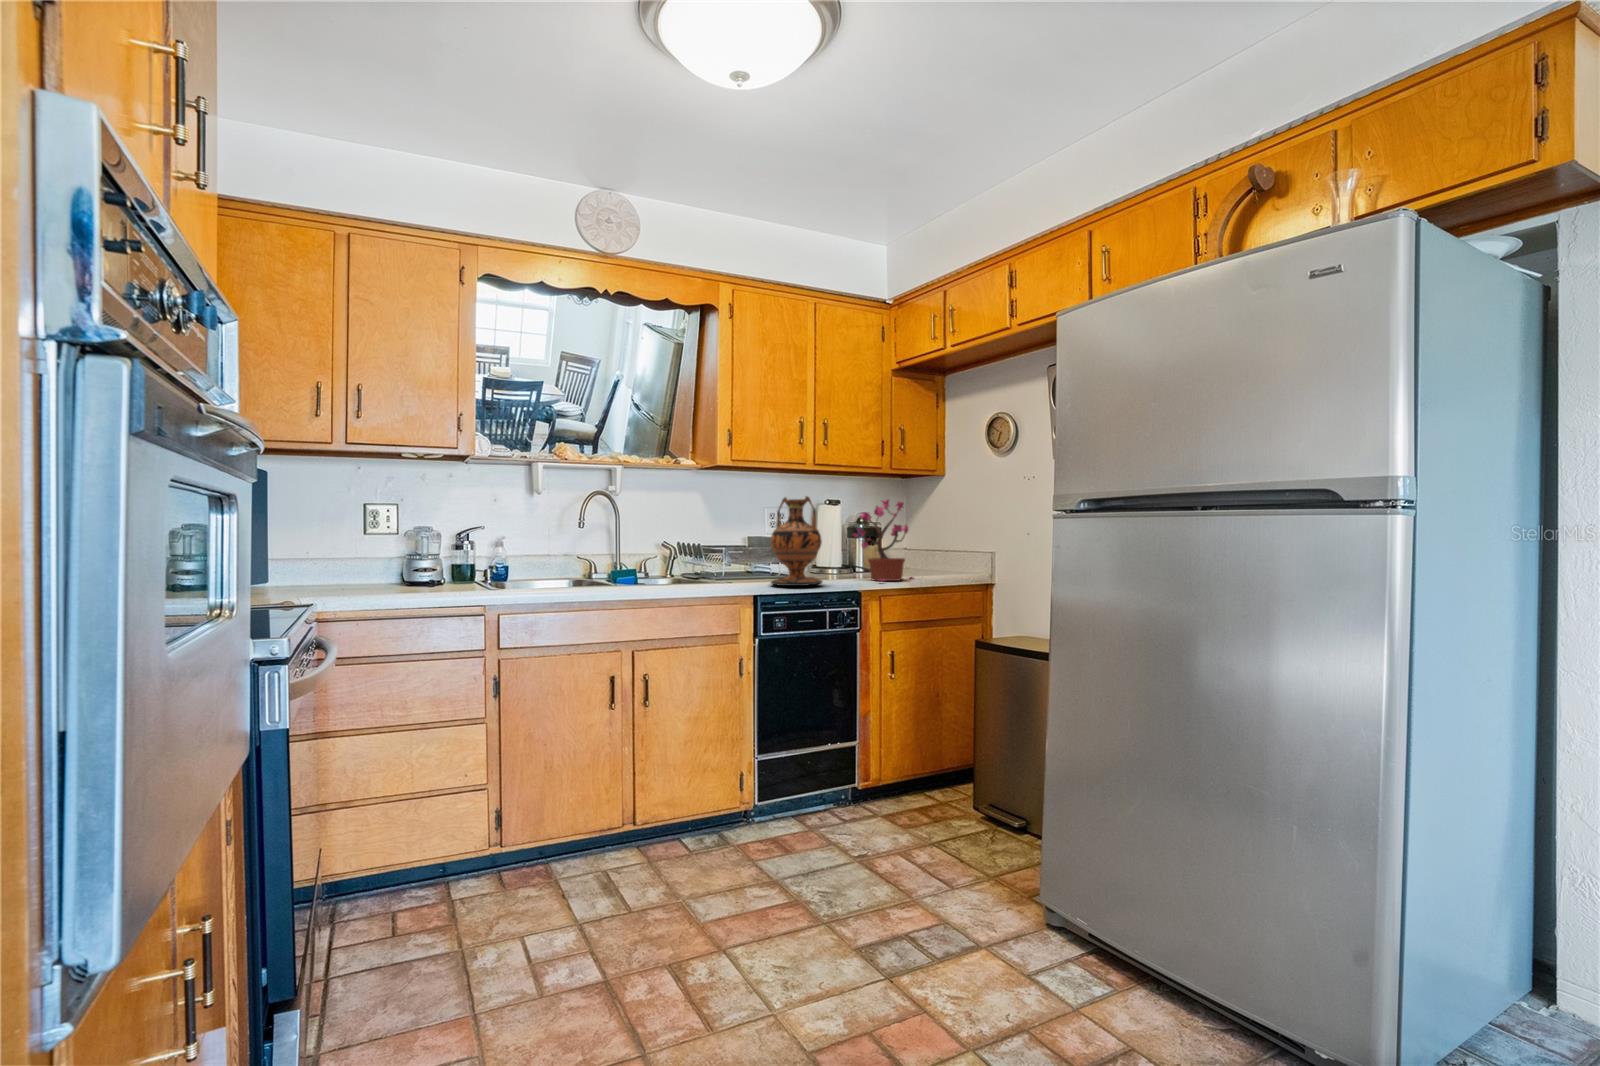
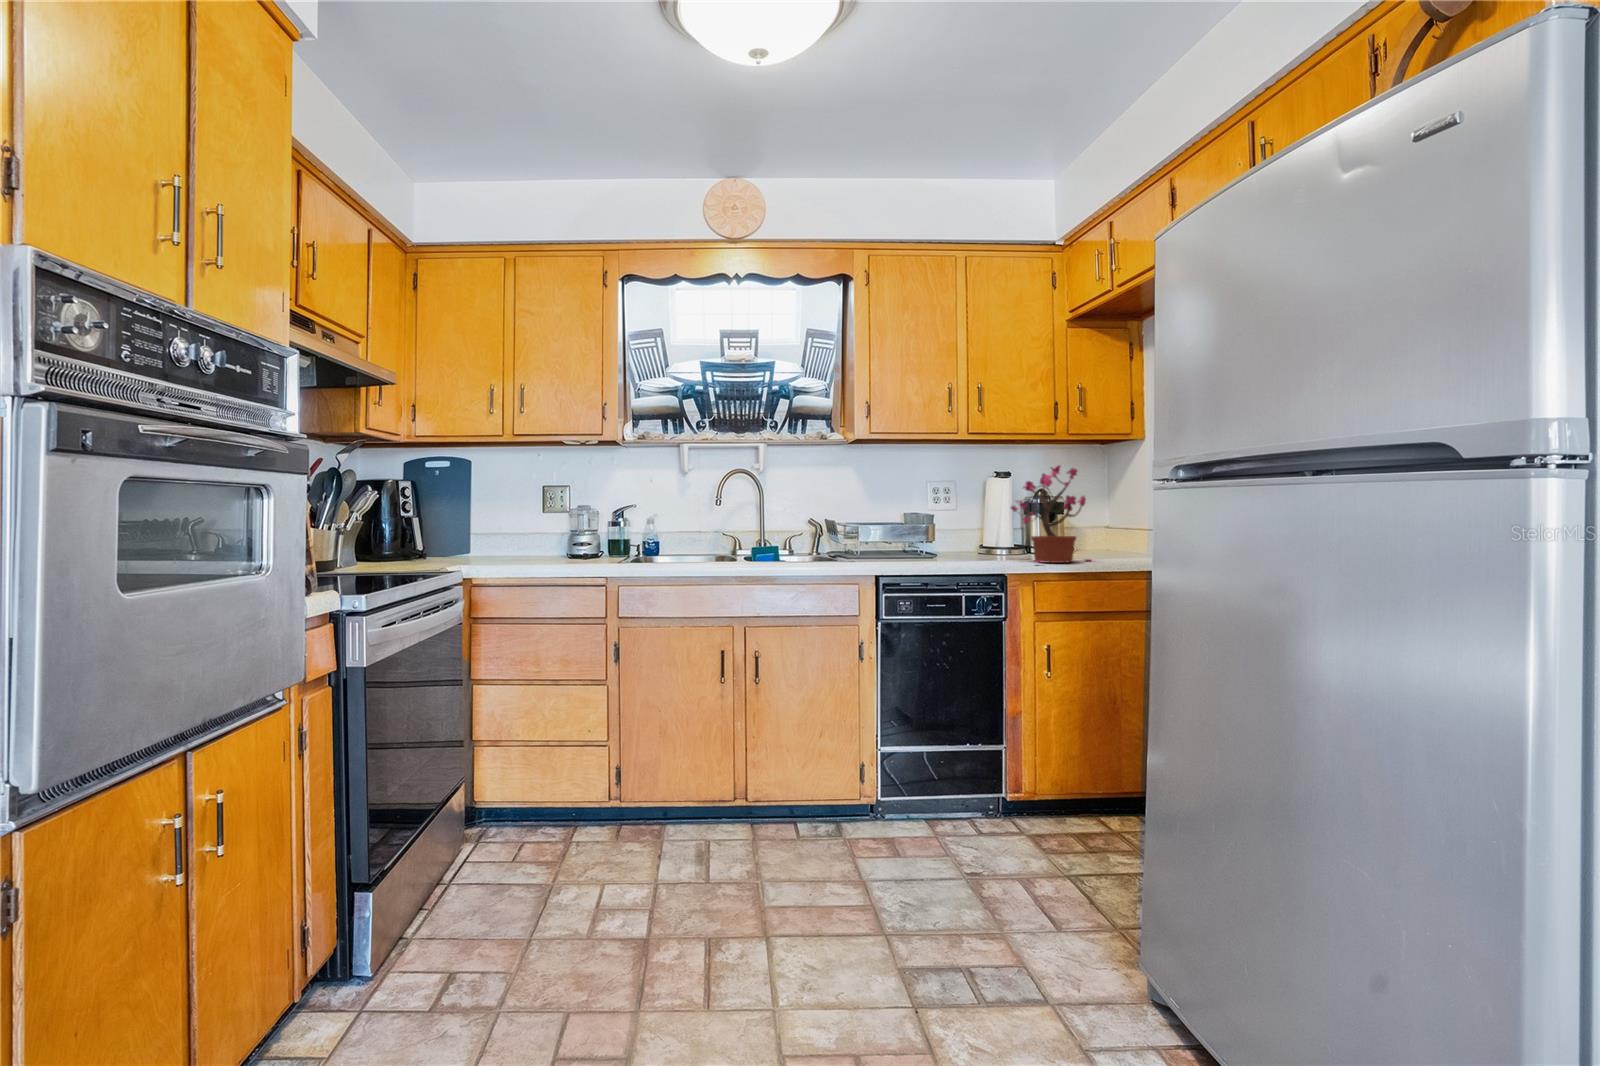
vase: present [771,496,822,586] -> none [901,463,963,565]

